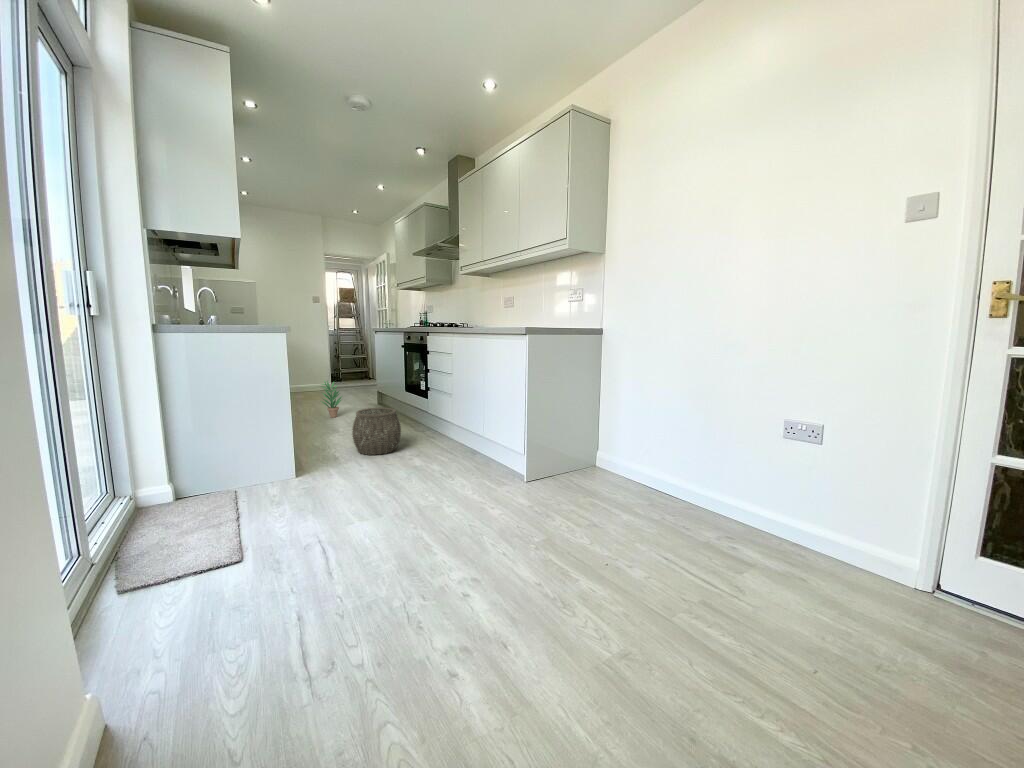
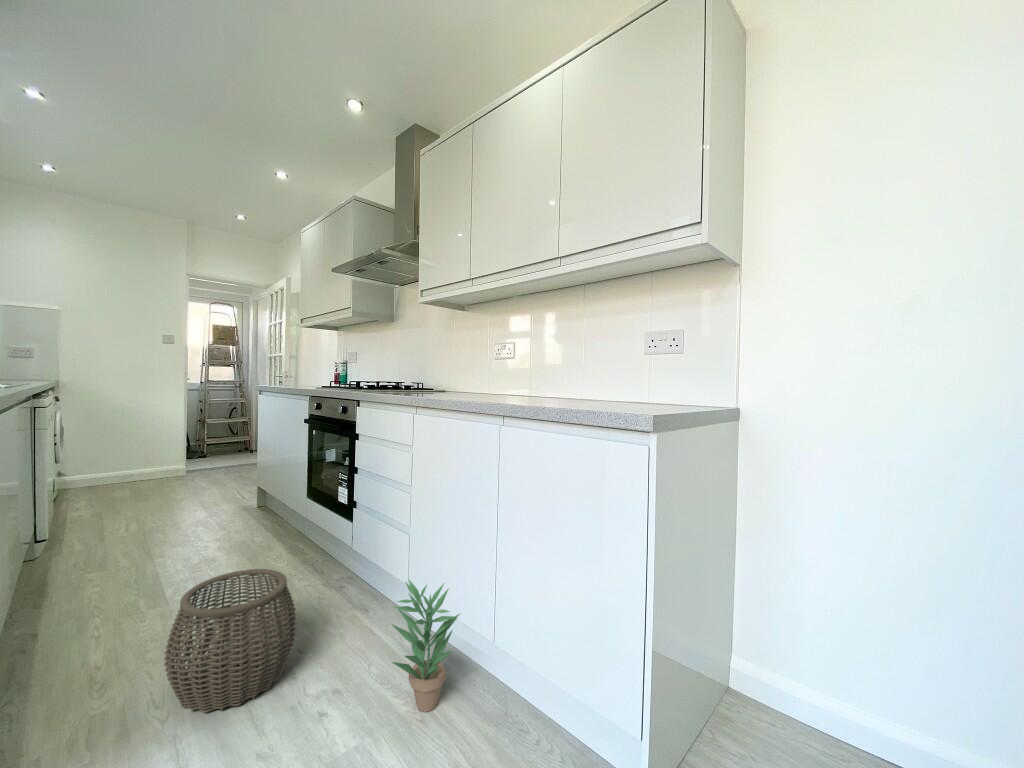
potted plant: present [321,381,341,417] -> present [392,579,460,712]

